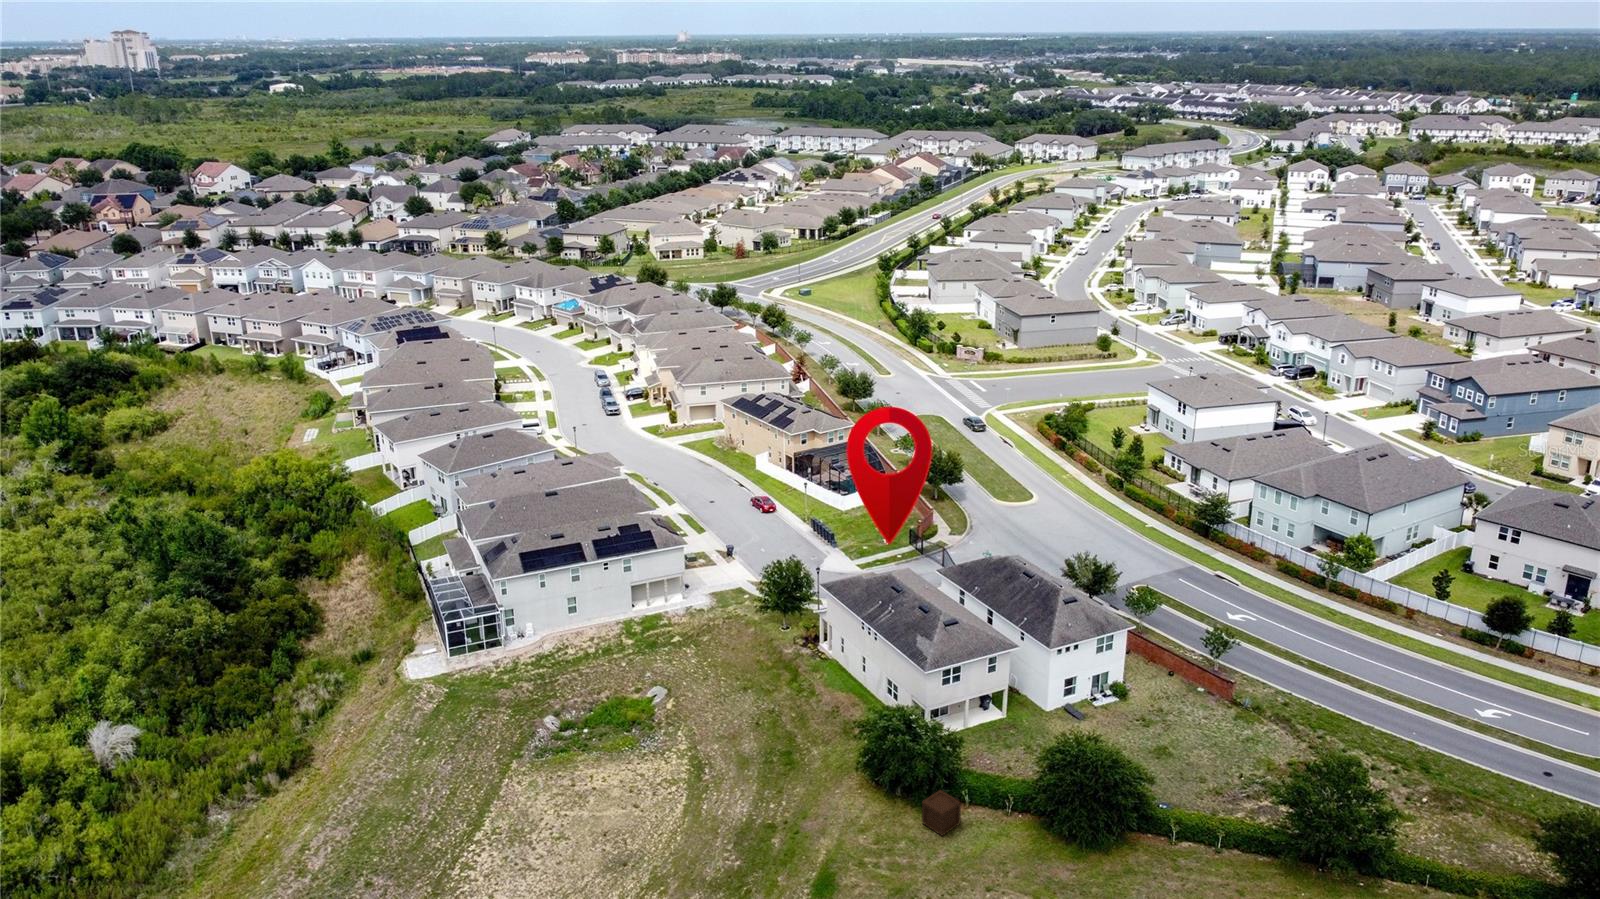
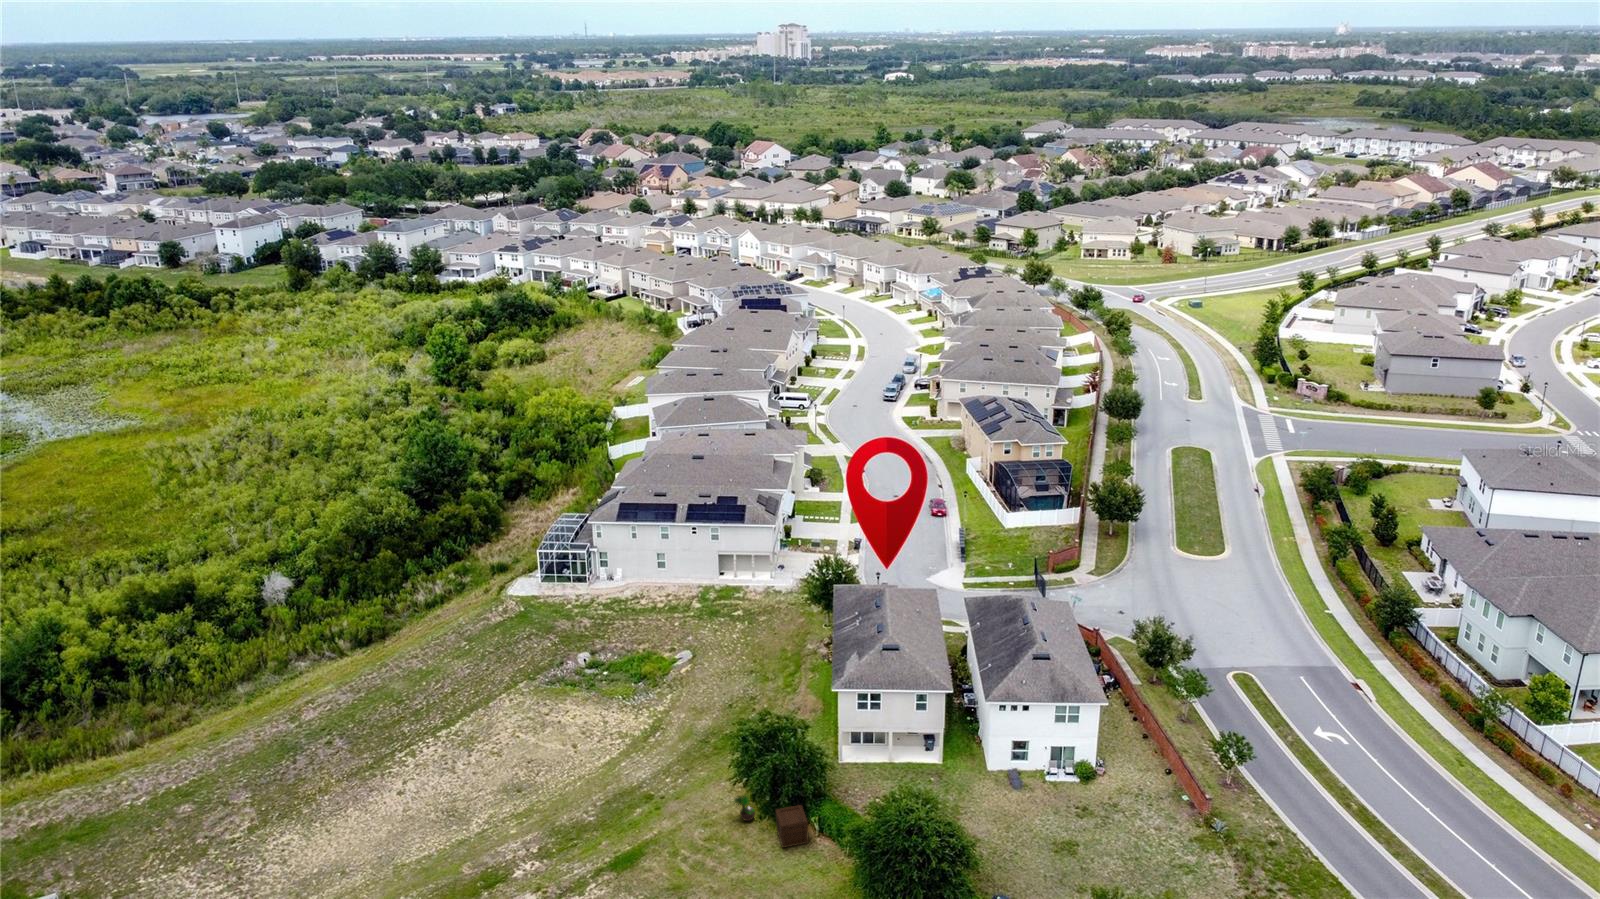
potted tree: none [872,795,893,824] -> present [735,795,755,821]

